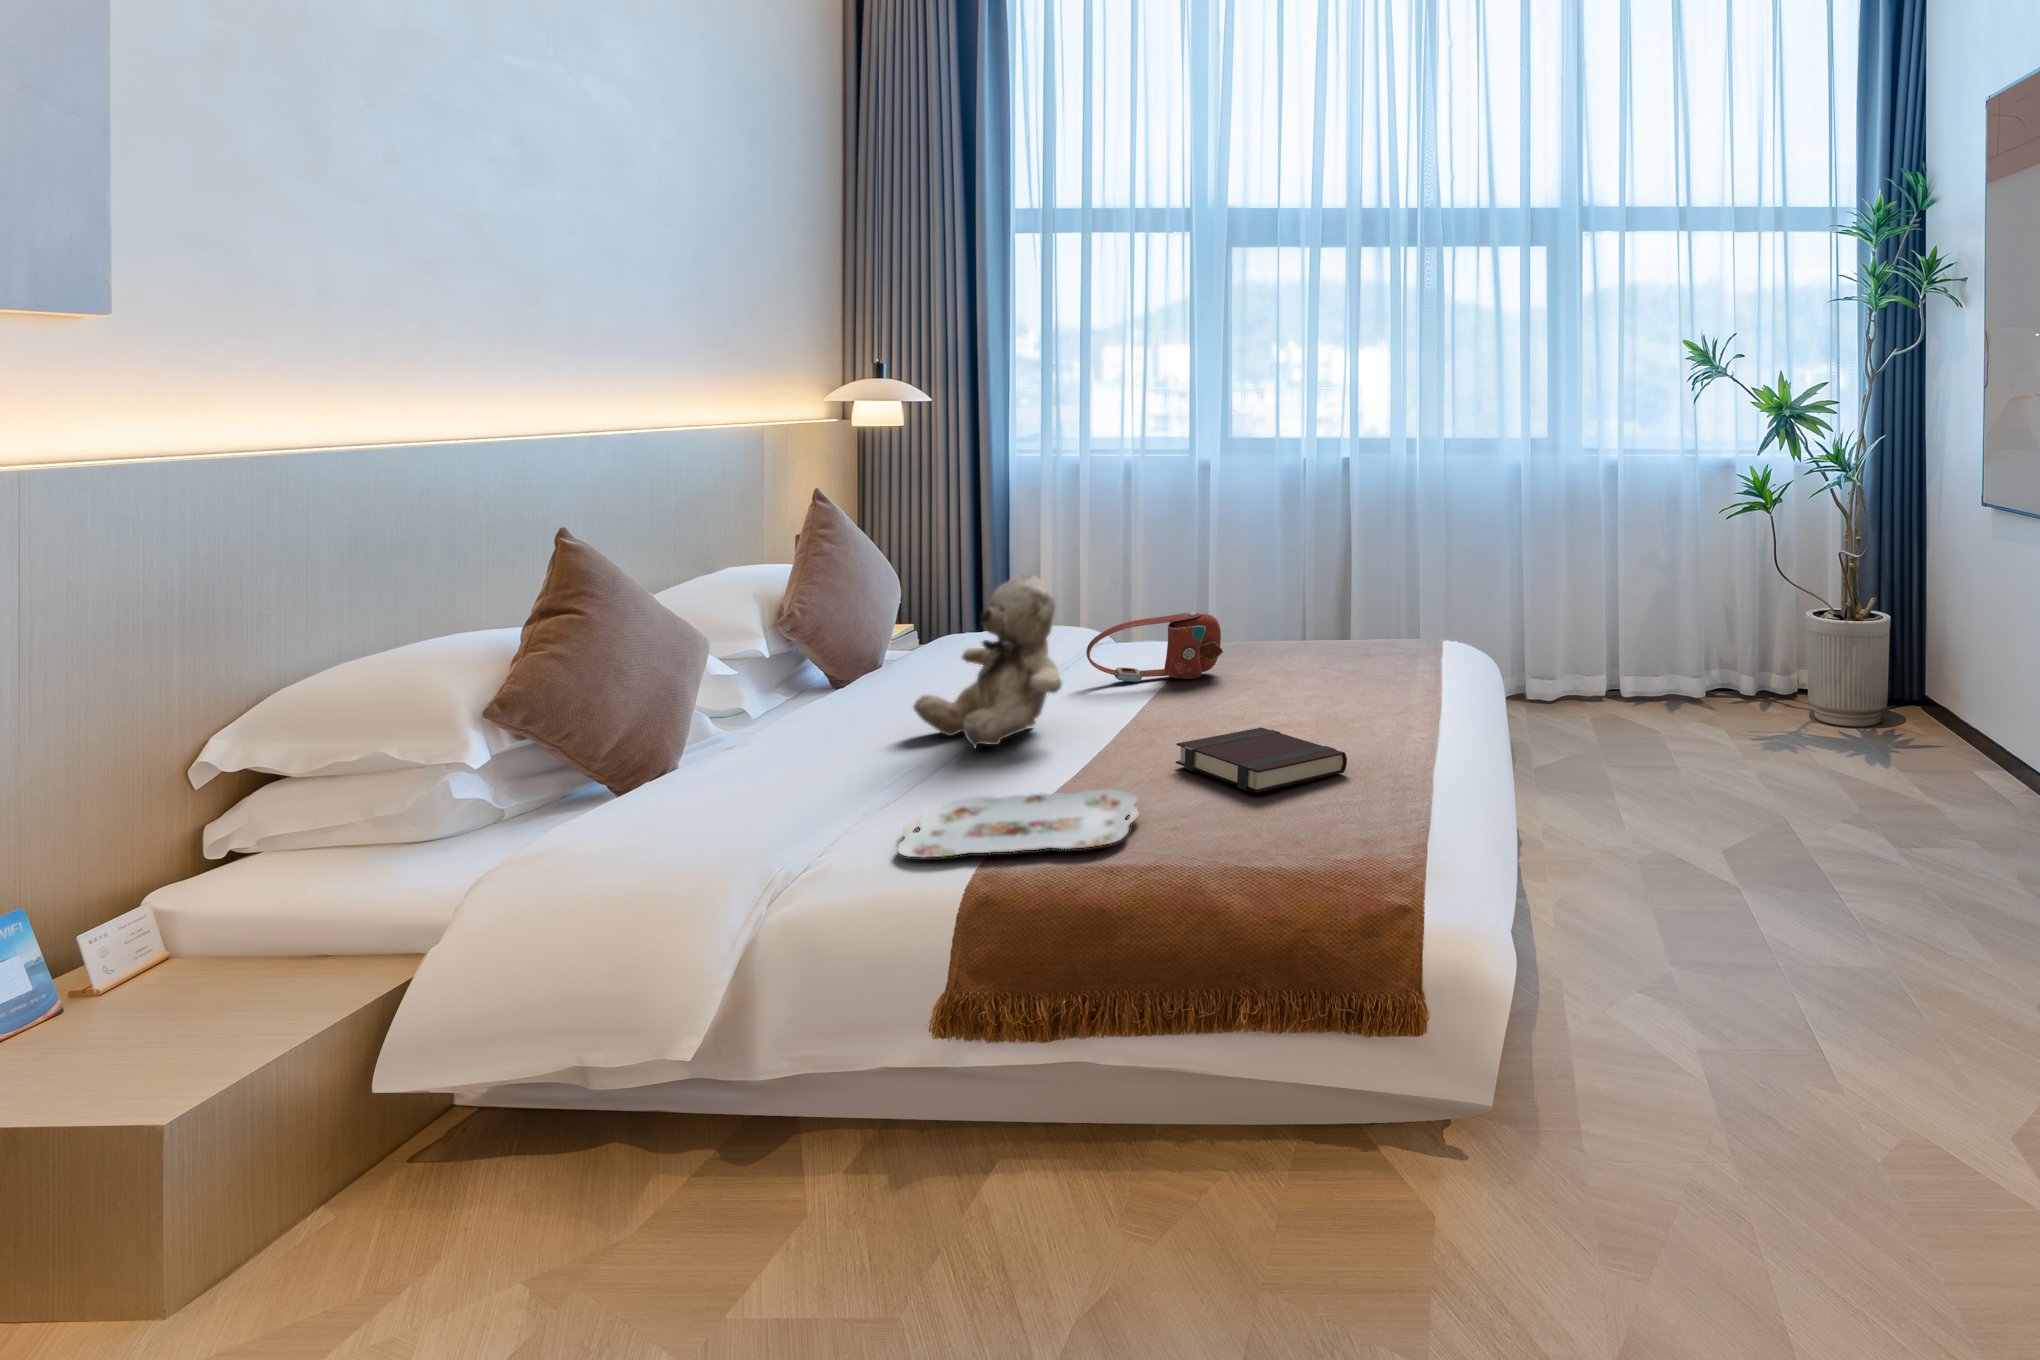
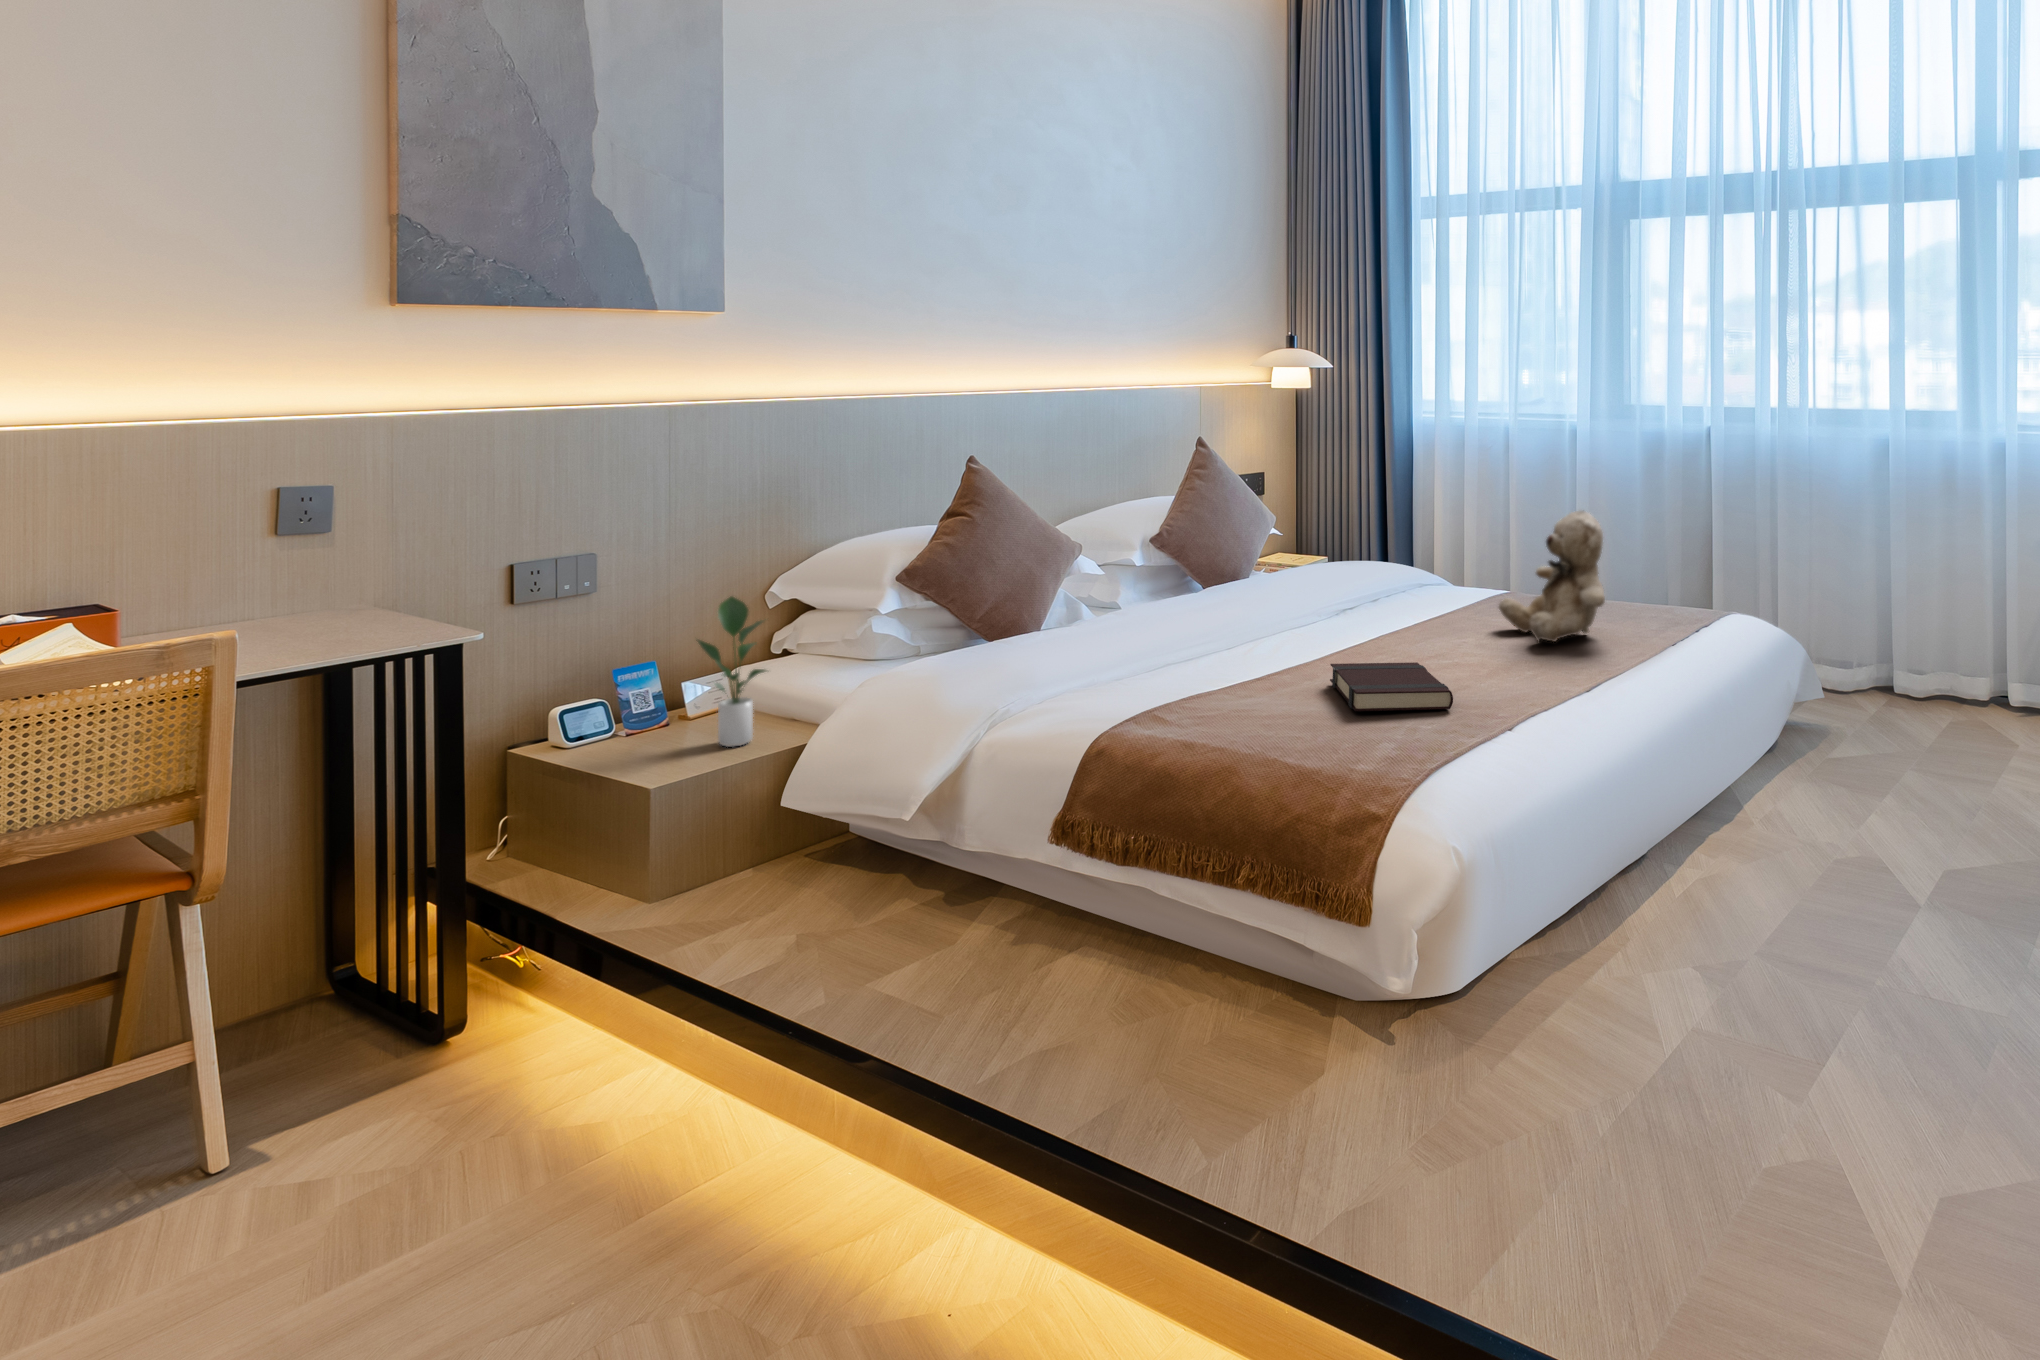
teddy bear: present [913,575,1062,748] -> present [1499,510,1605,642]
handbag: present [1087,612,1223,682] -> none [1352,561,1470,621]
potted plant: none [131,783,287,1036] -> present [696,596,766,747]
serving tray: present [898,789,1139,858] -> none [1070,680,1265,727]

